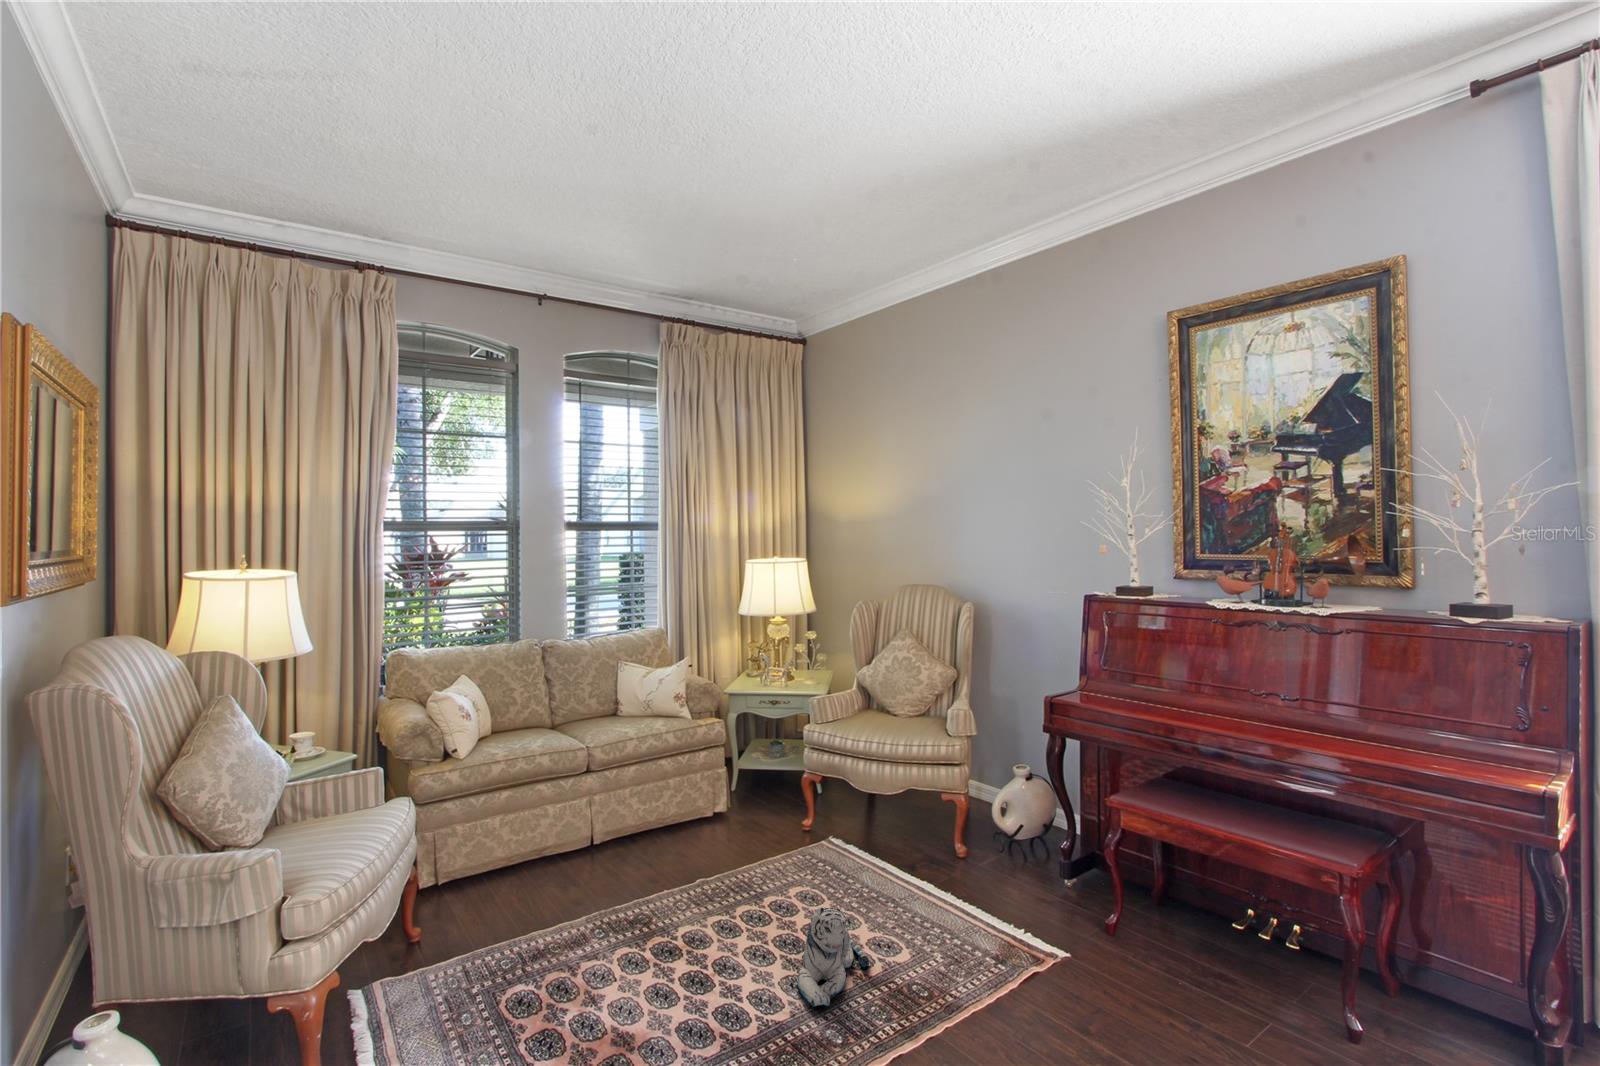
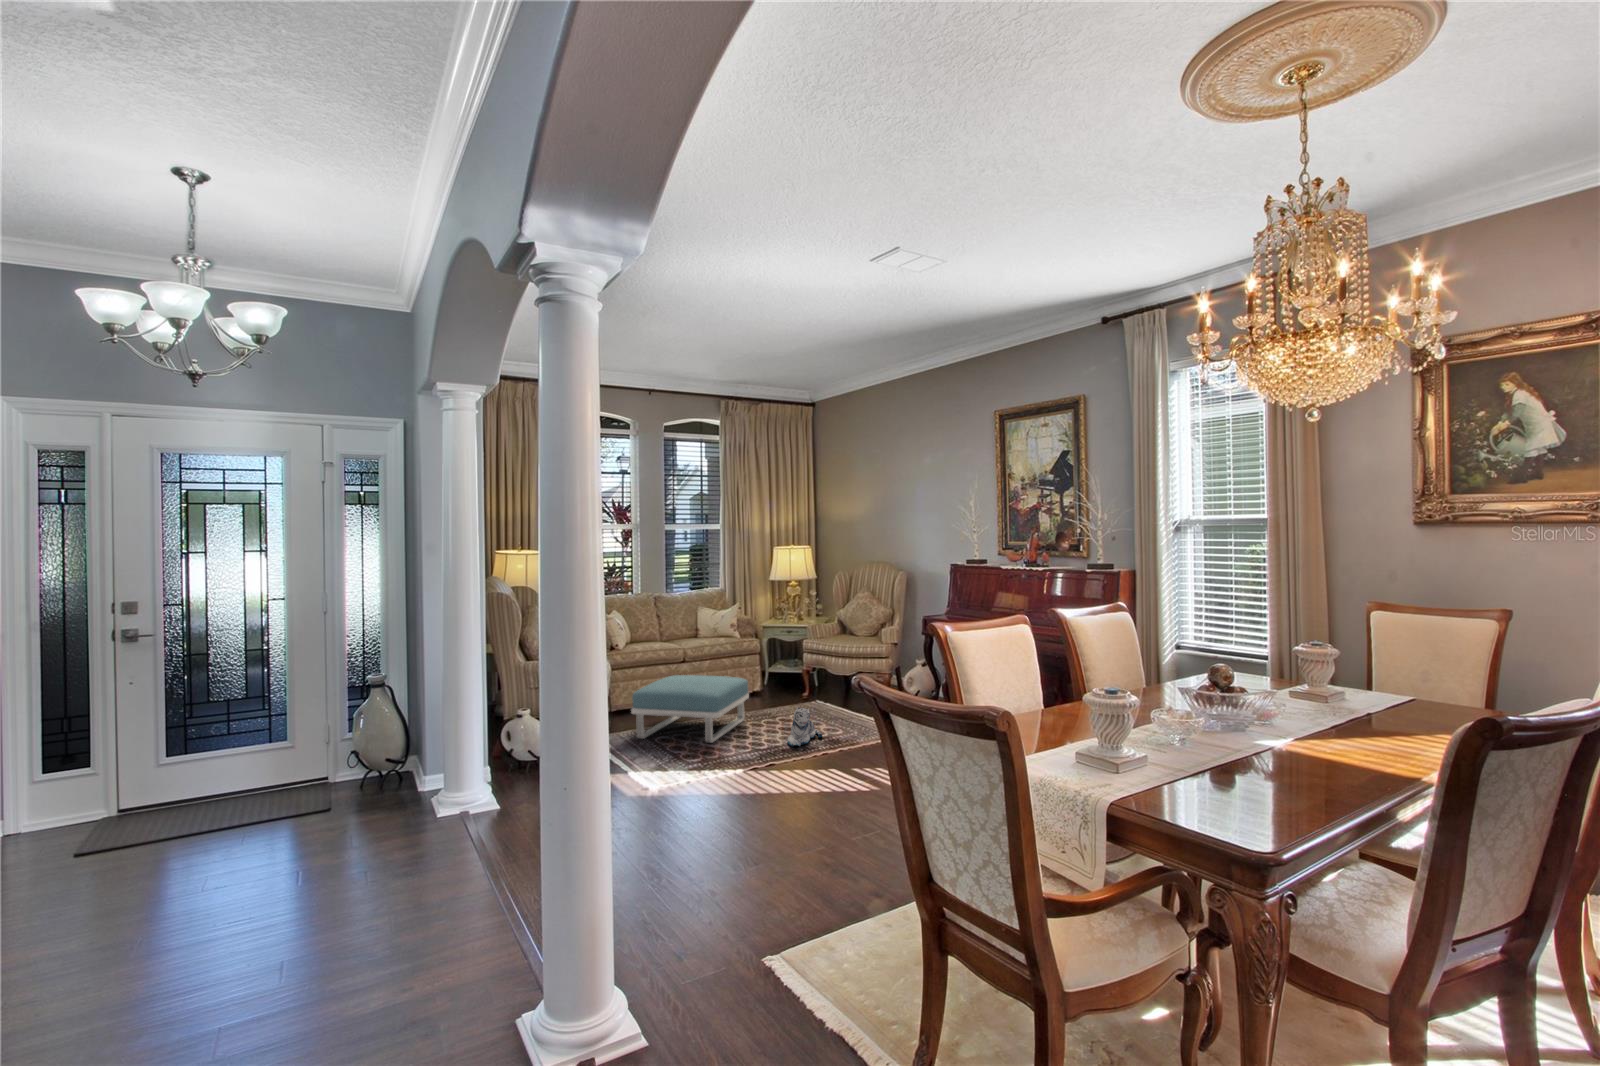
footstool: none [459,811,710,992] -> present [631,675,749,743]

